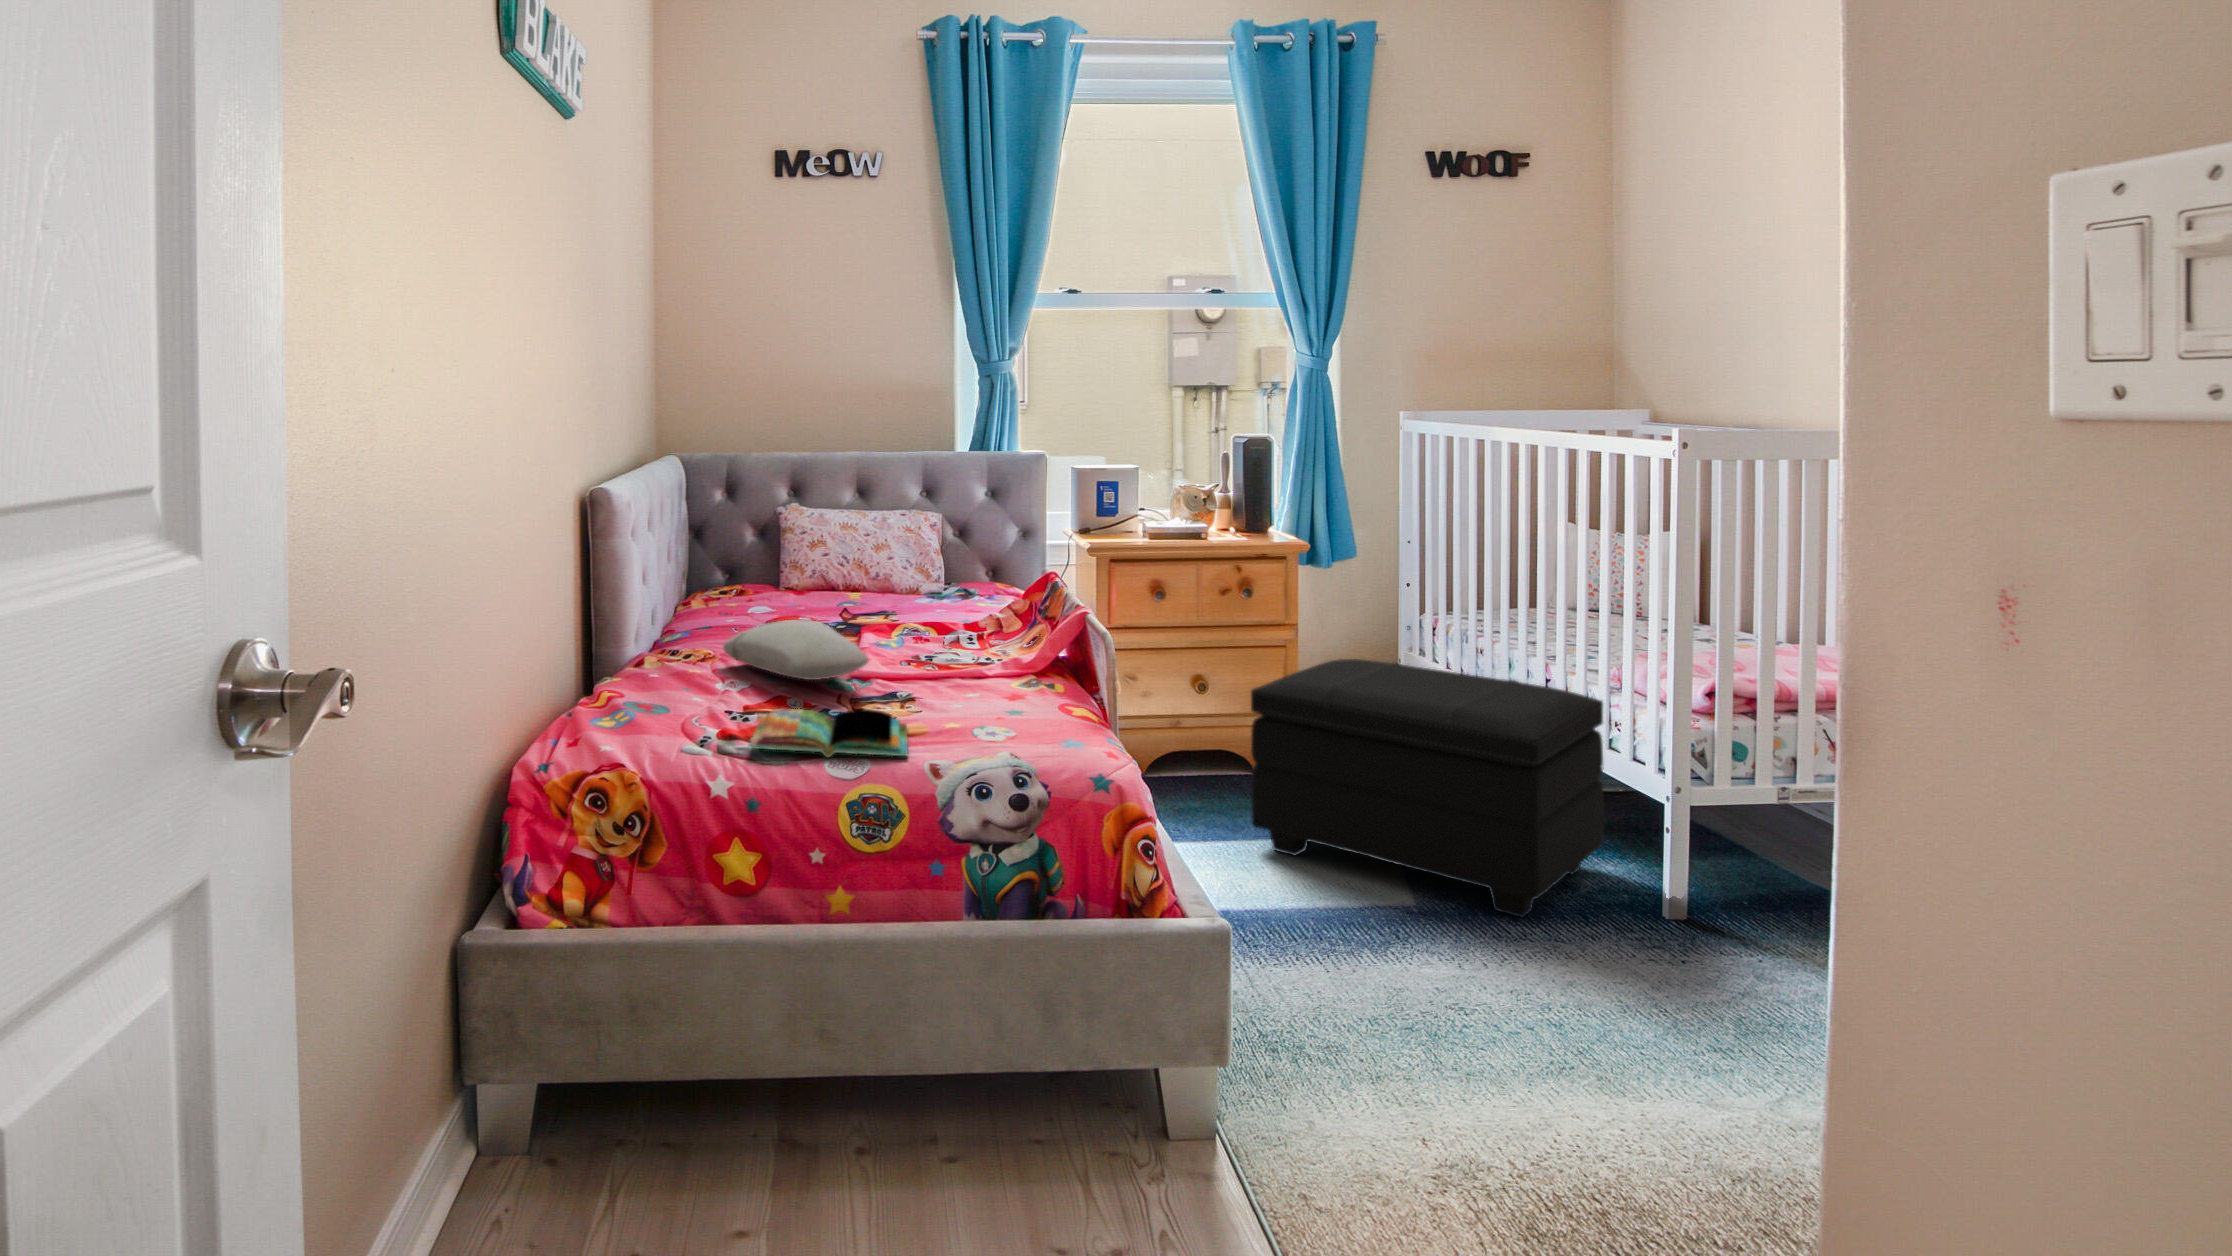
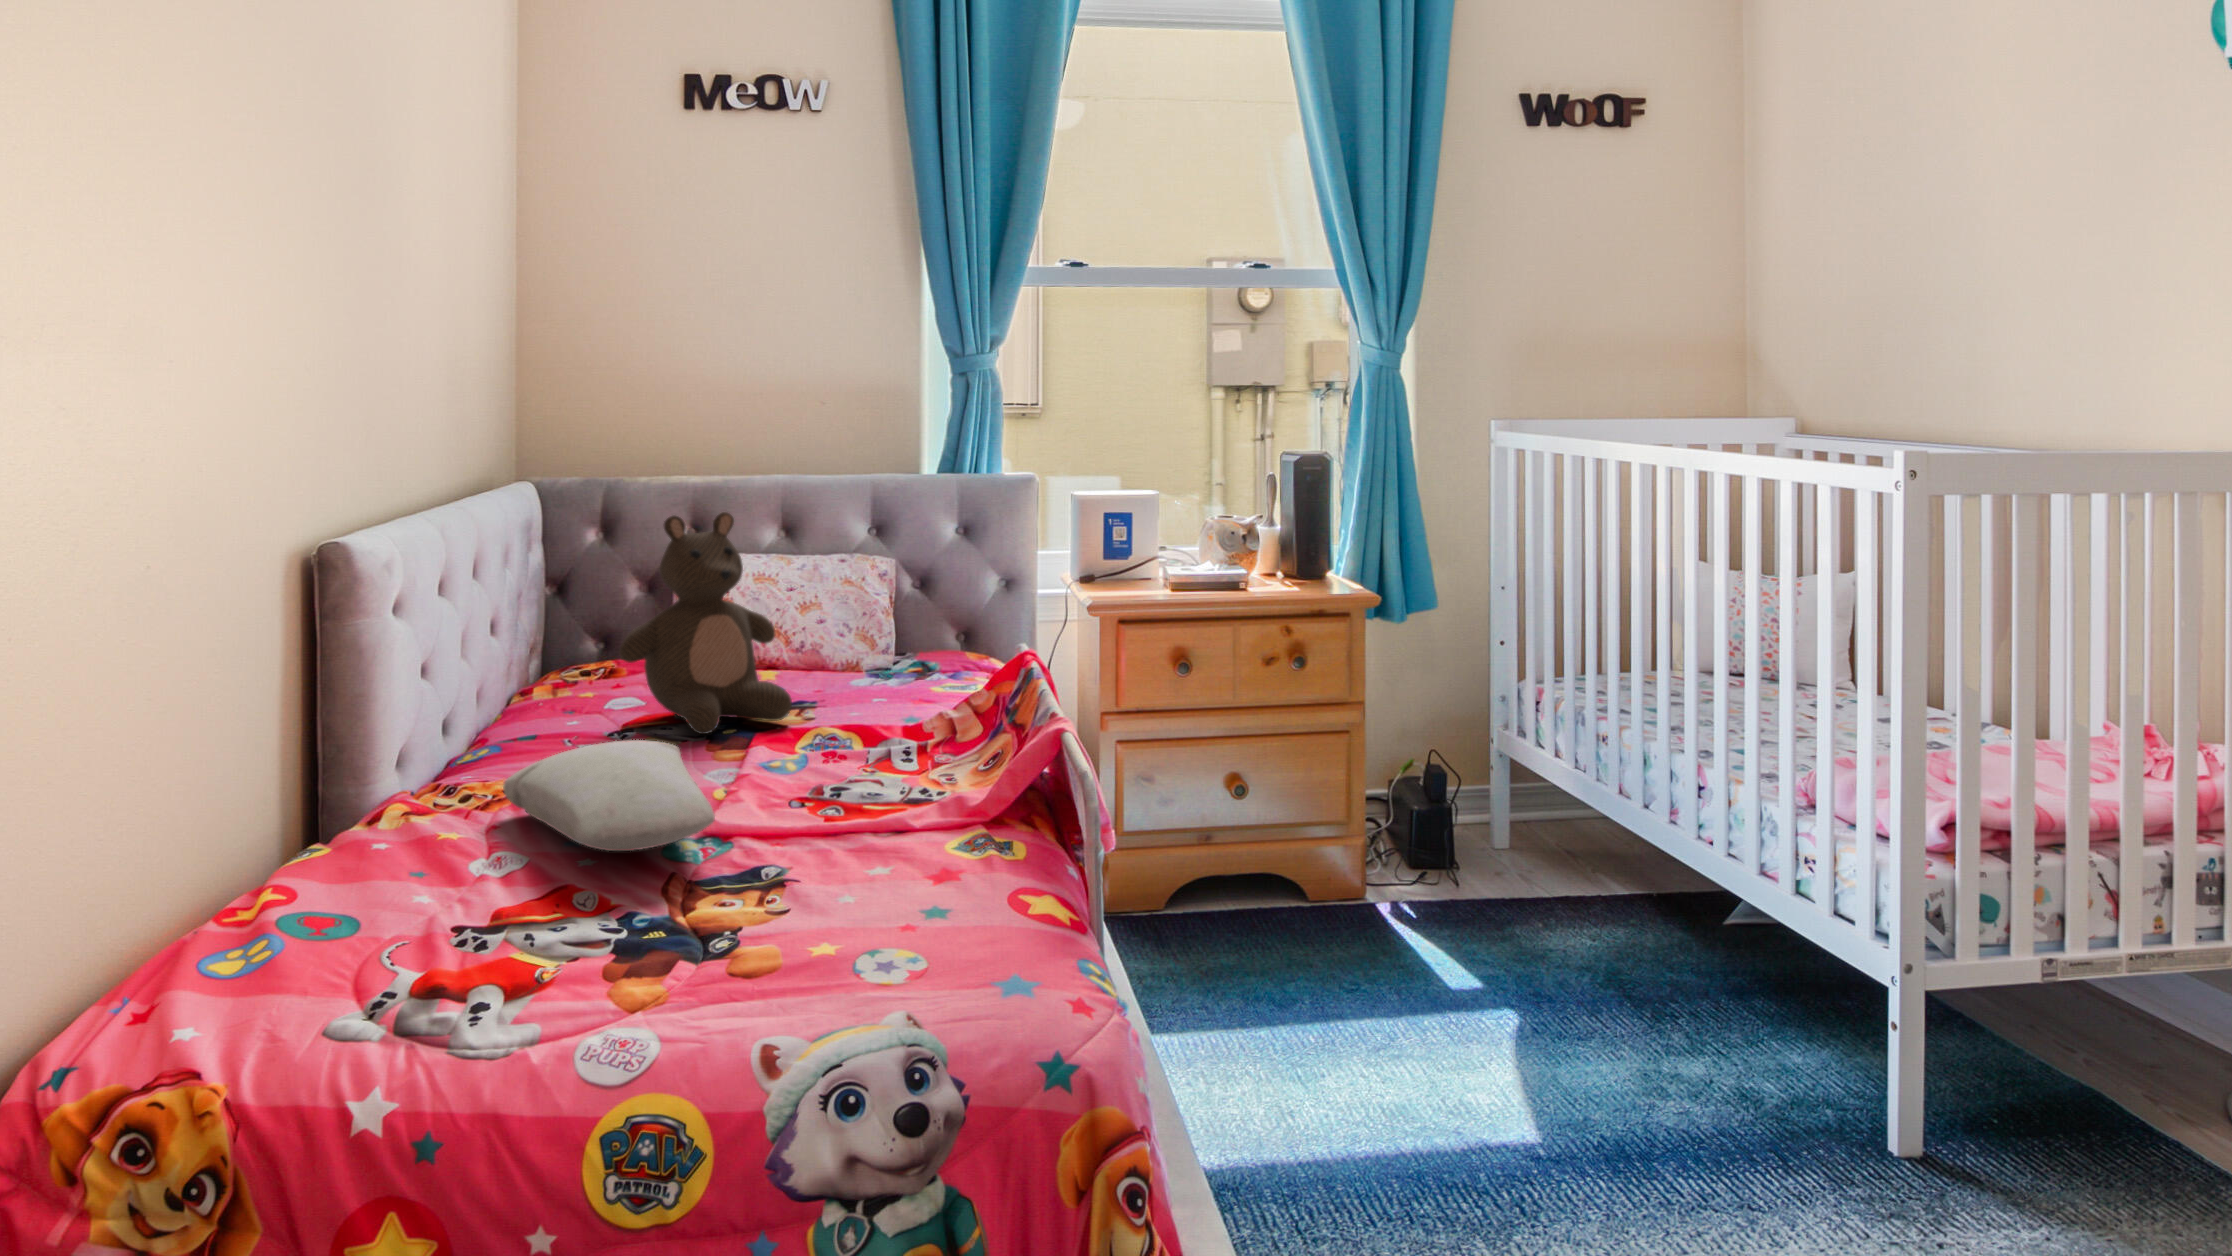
stuffed bear: none [768,476,884,626] -> present [619,512,792,734]
footstool: present [1251,659,1603,918] -> none [1310,760,1788,1154]
book: present [749,708,908,757] -> none [427,923,749,1039]

